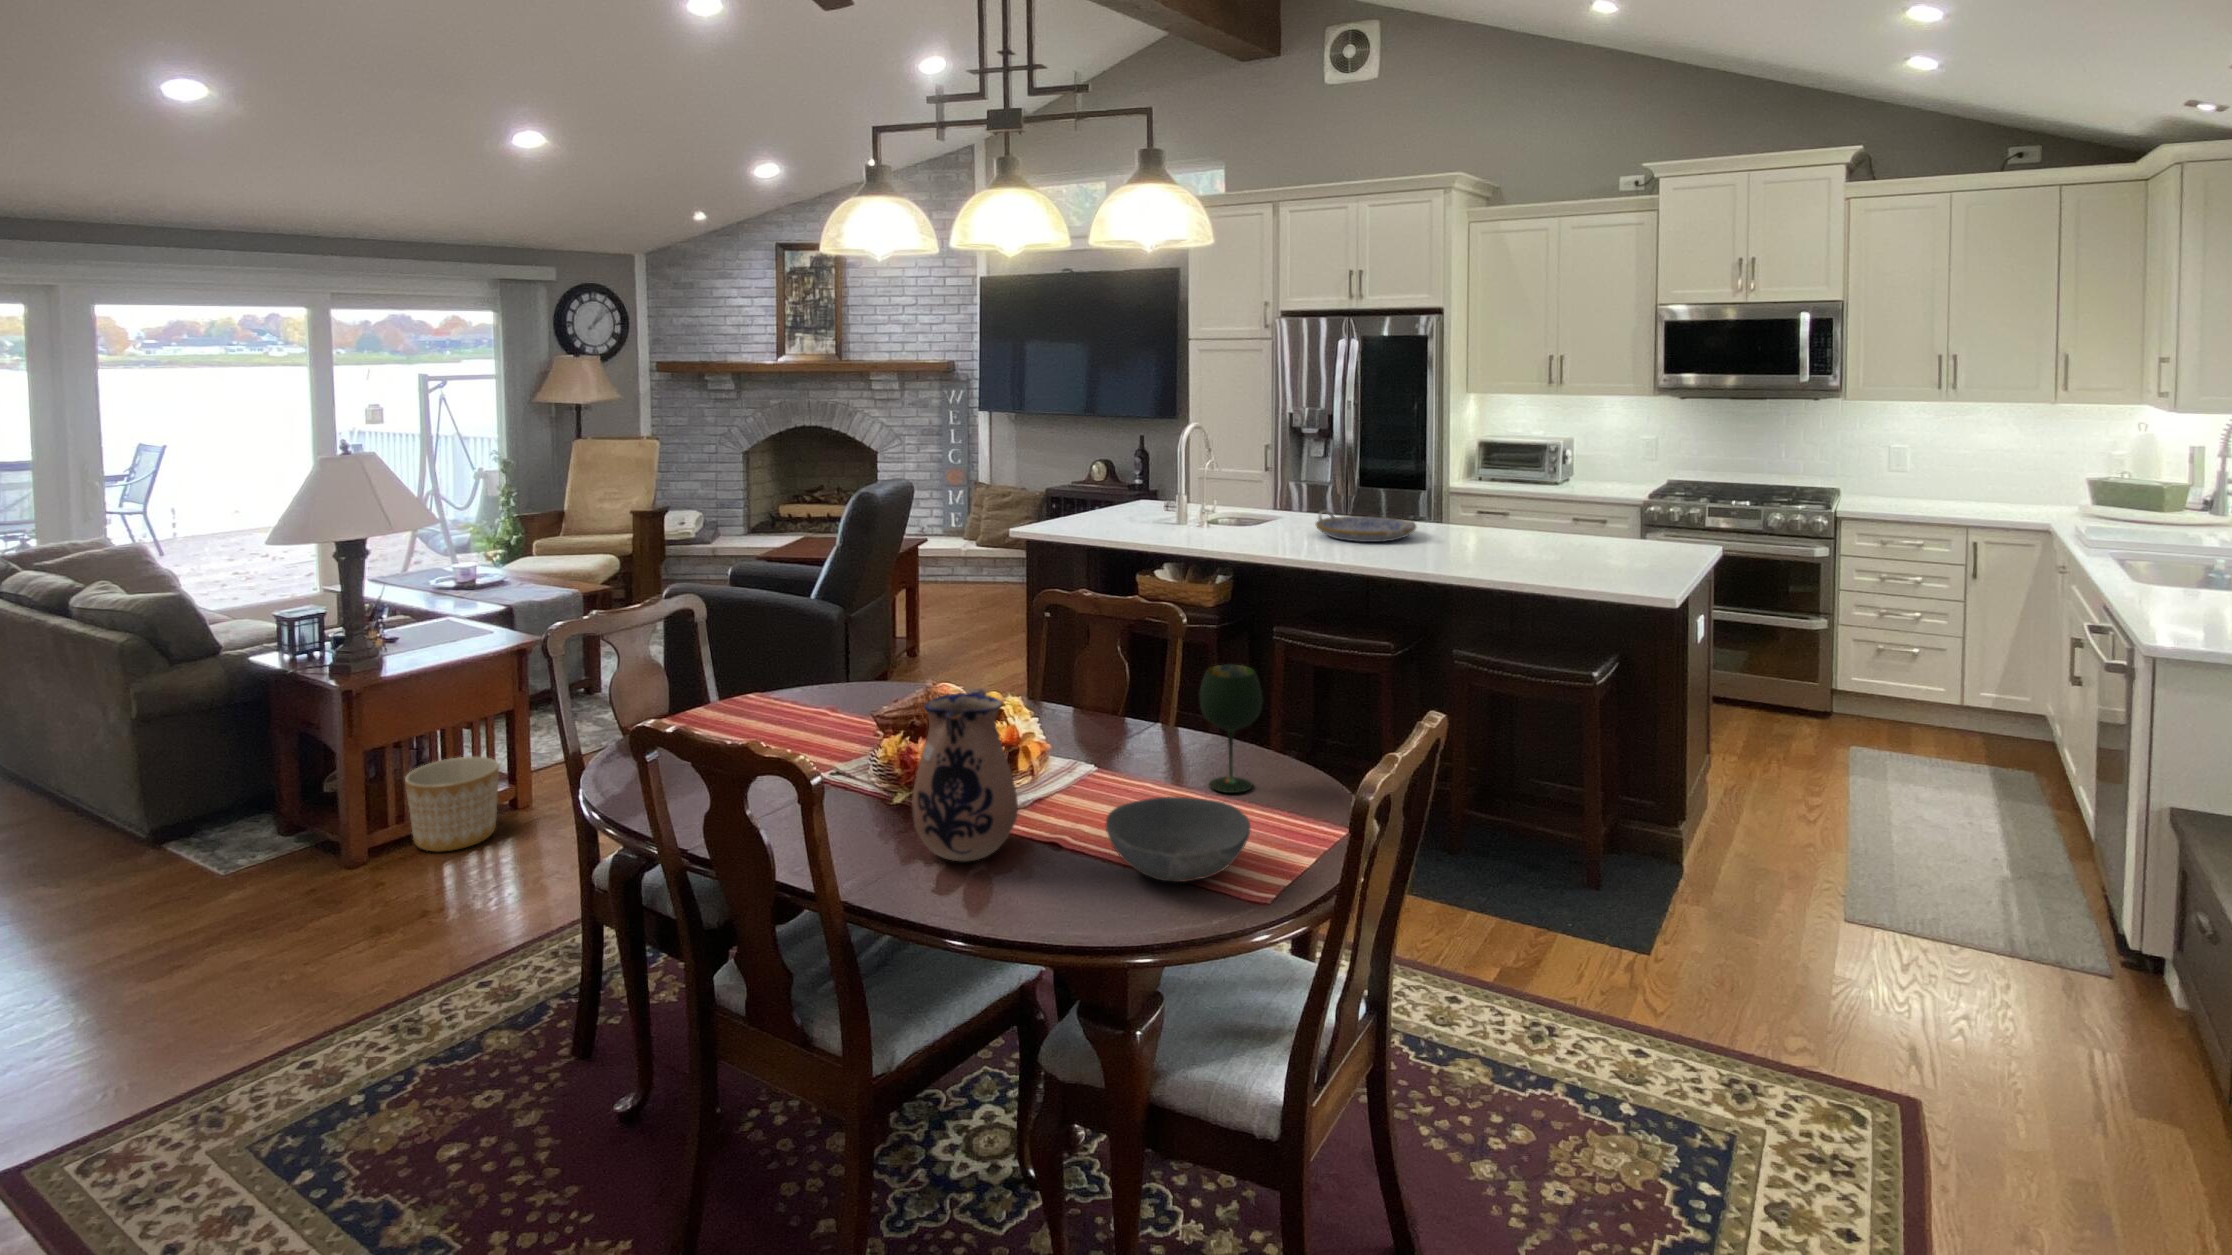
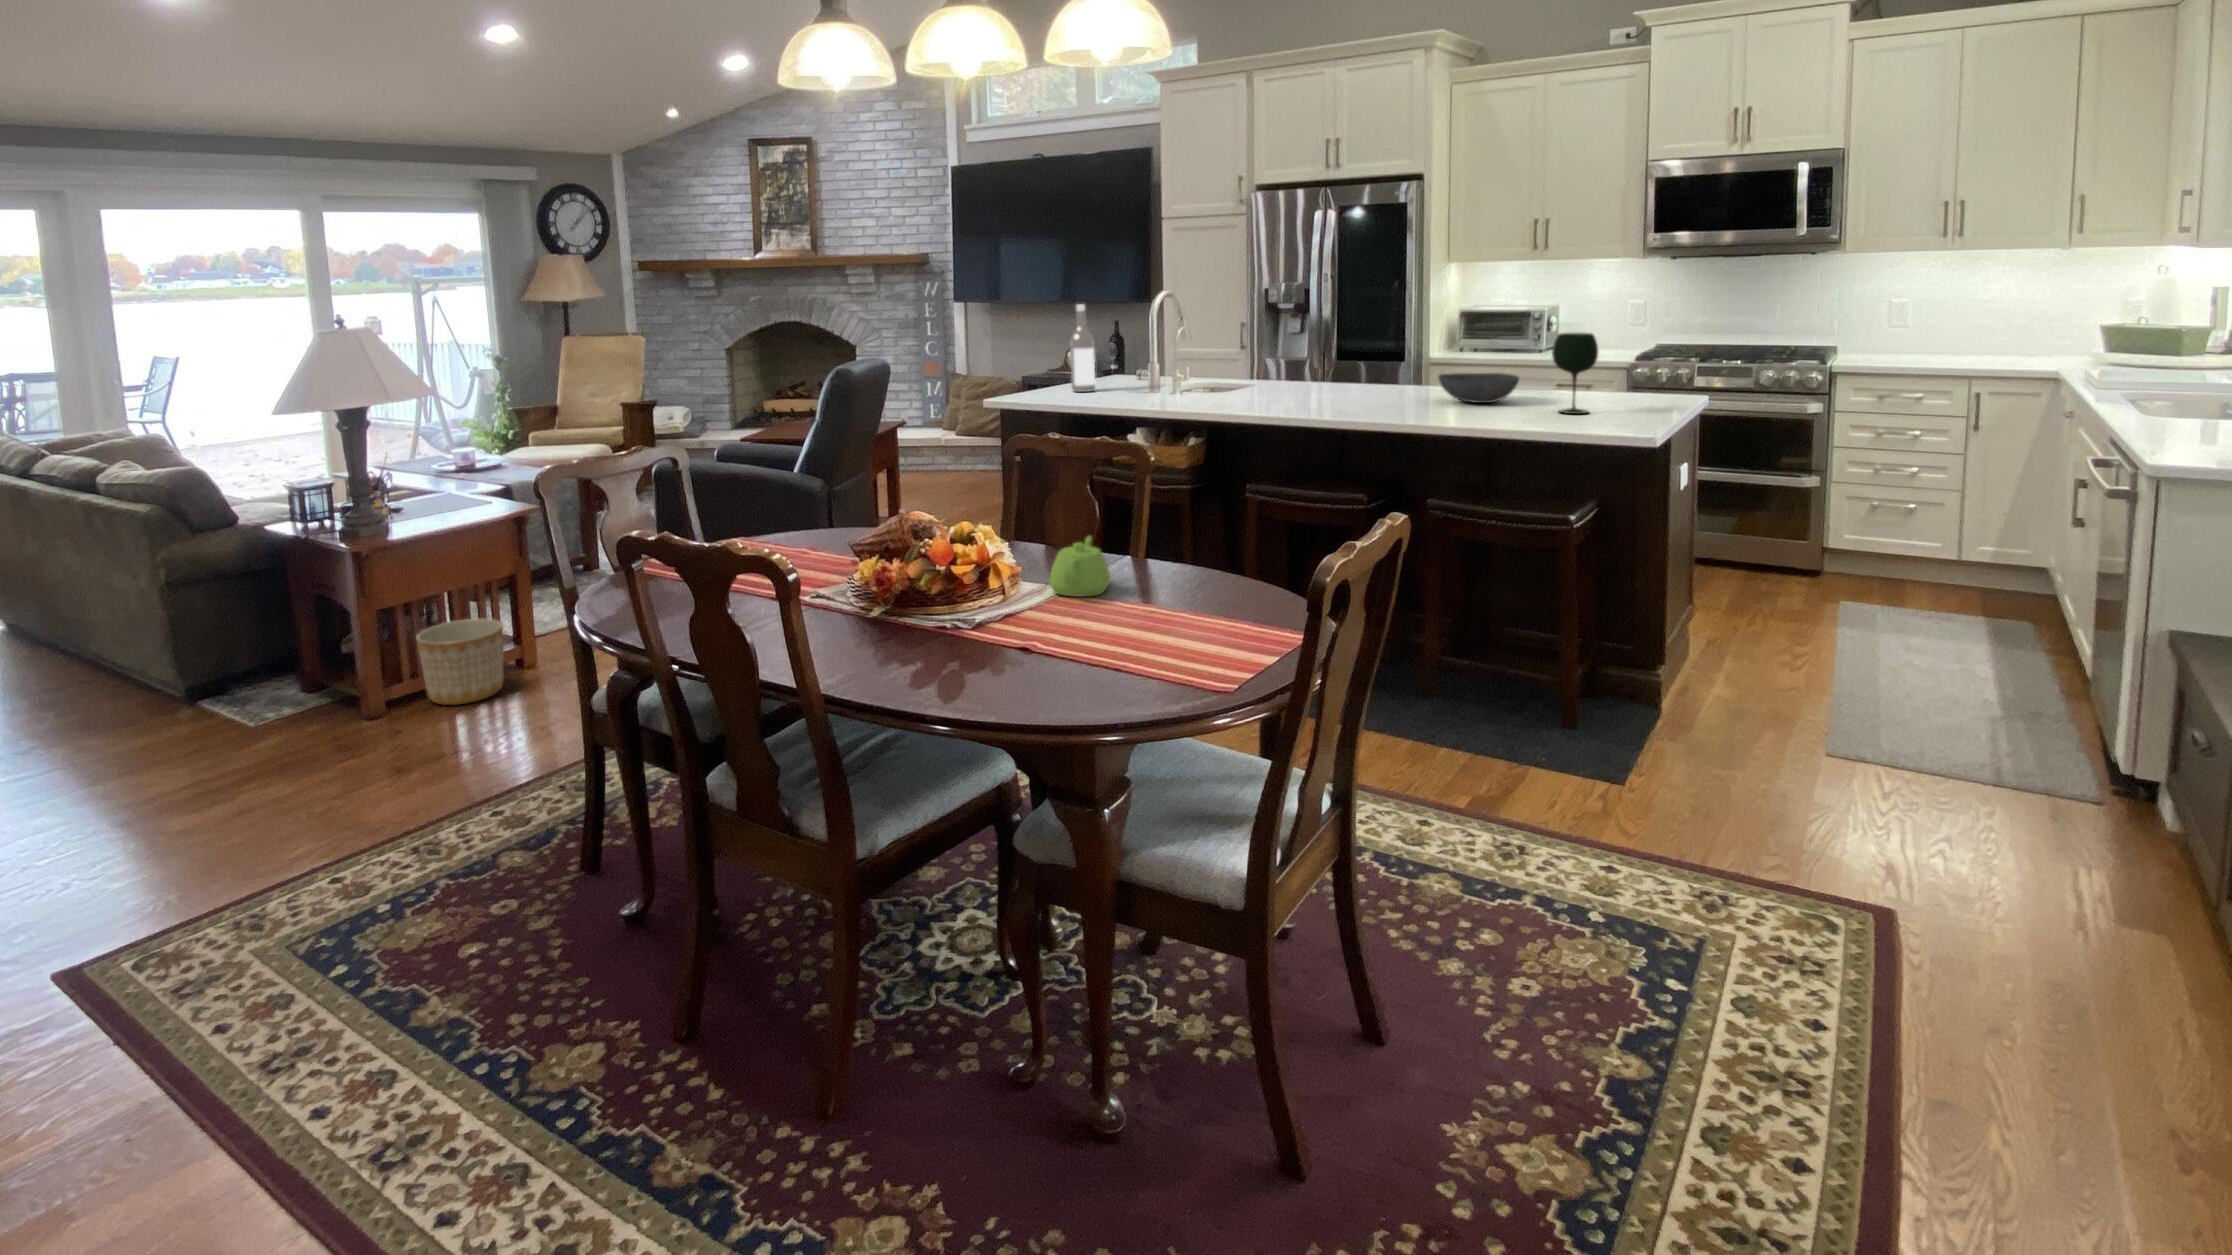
wine bottle: none [1098,440,1123,529] -> present [1070,304,1095,392]
serving tray: present [1316,511,1416,542] -> none [1288,369,1391,397]
wine glass: present [1199,664,1263,793] -> present [1552,333,1599,414]
ceramic pitcher: present [912,689,1018,861] -> none [886,503,988,663]
teapot: none [1079,709,1140,777] -> present [1050,536,1110,597]
bowl: present [1105,797,1250,882] -> present [1438,373,1519,403]

